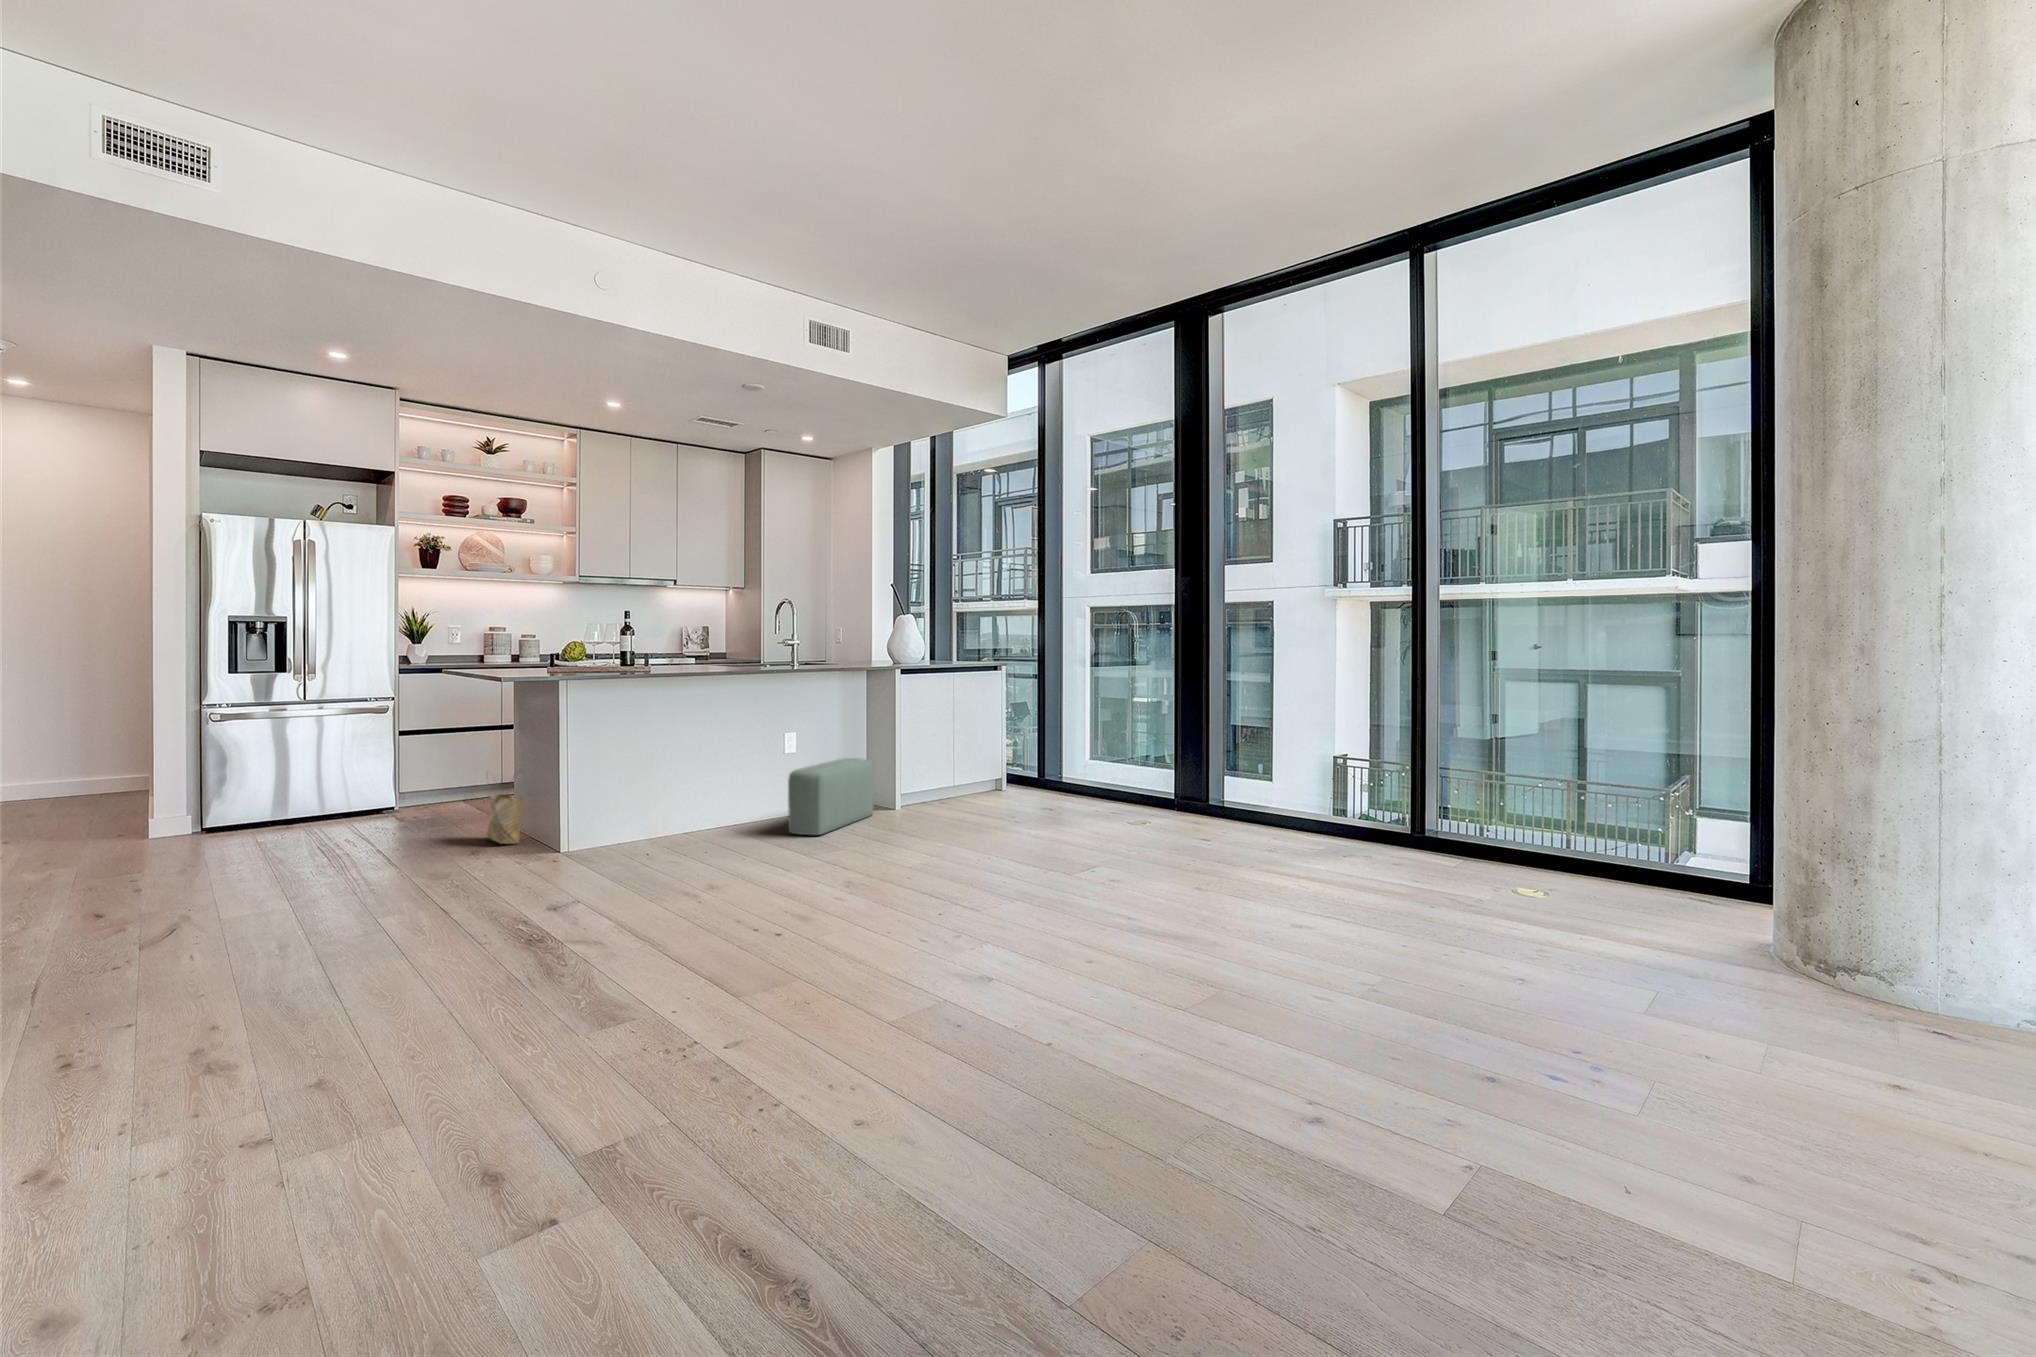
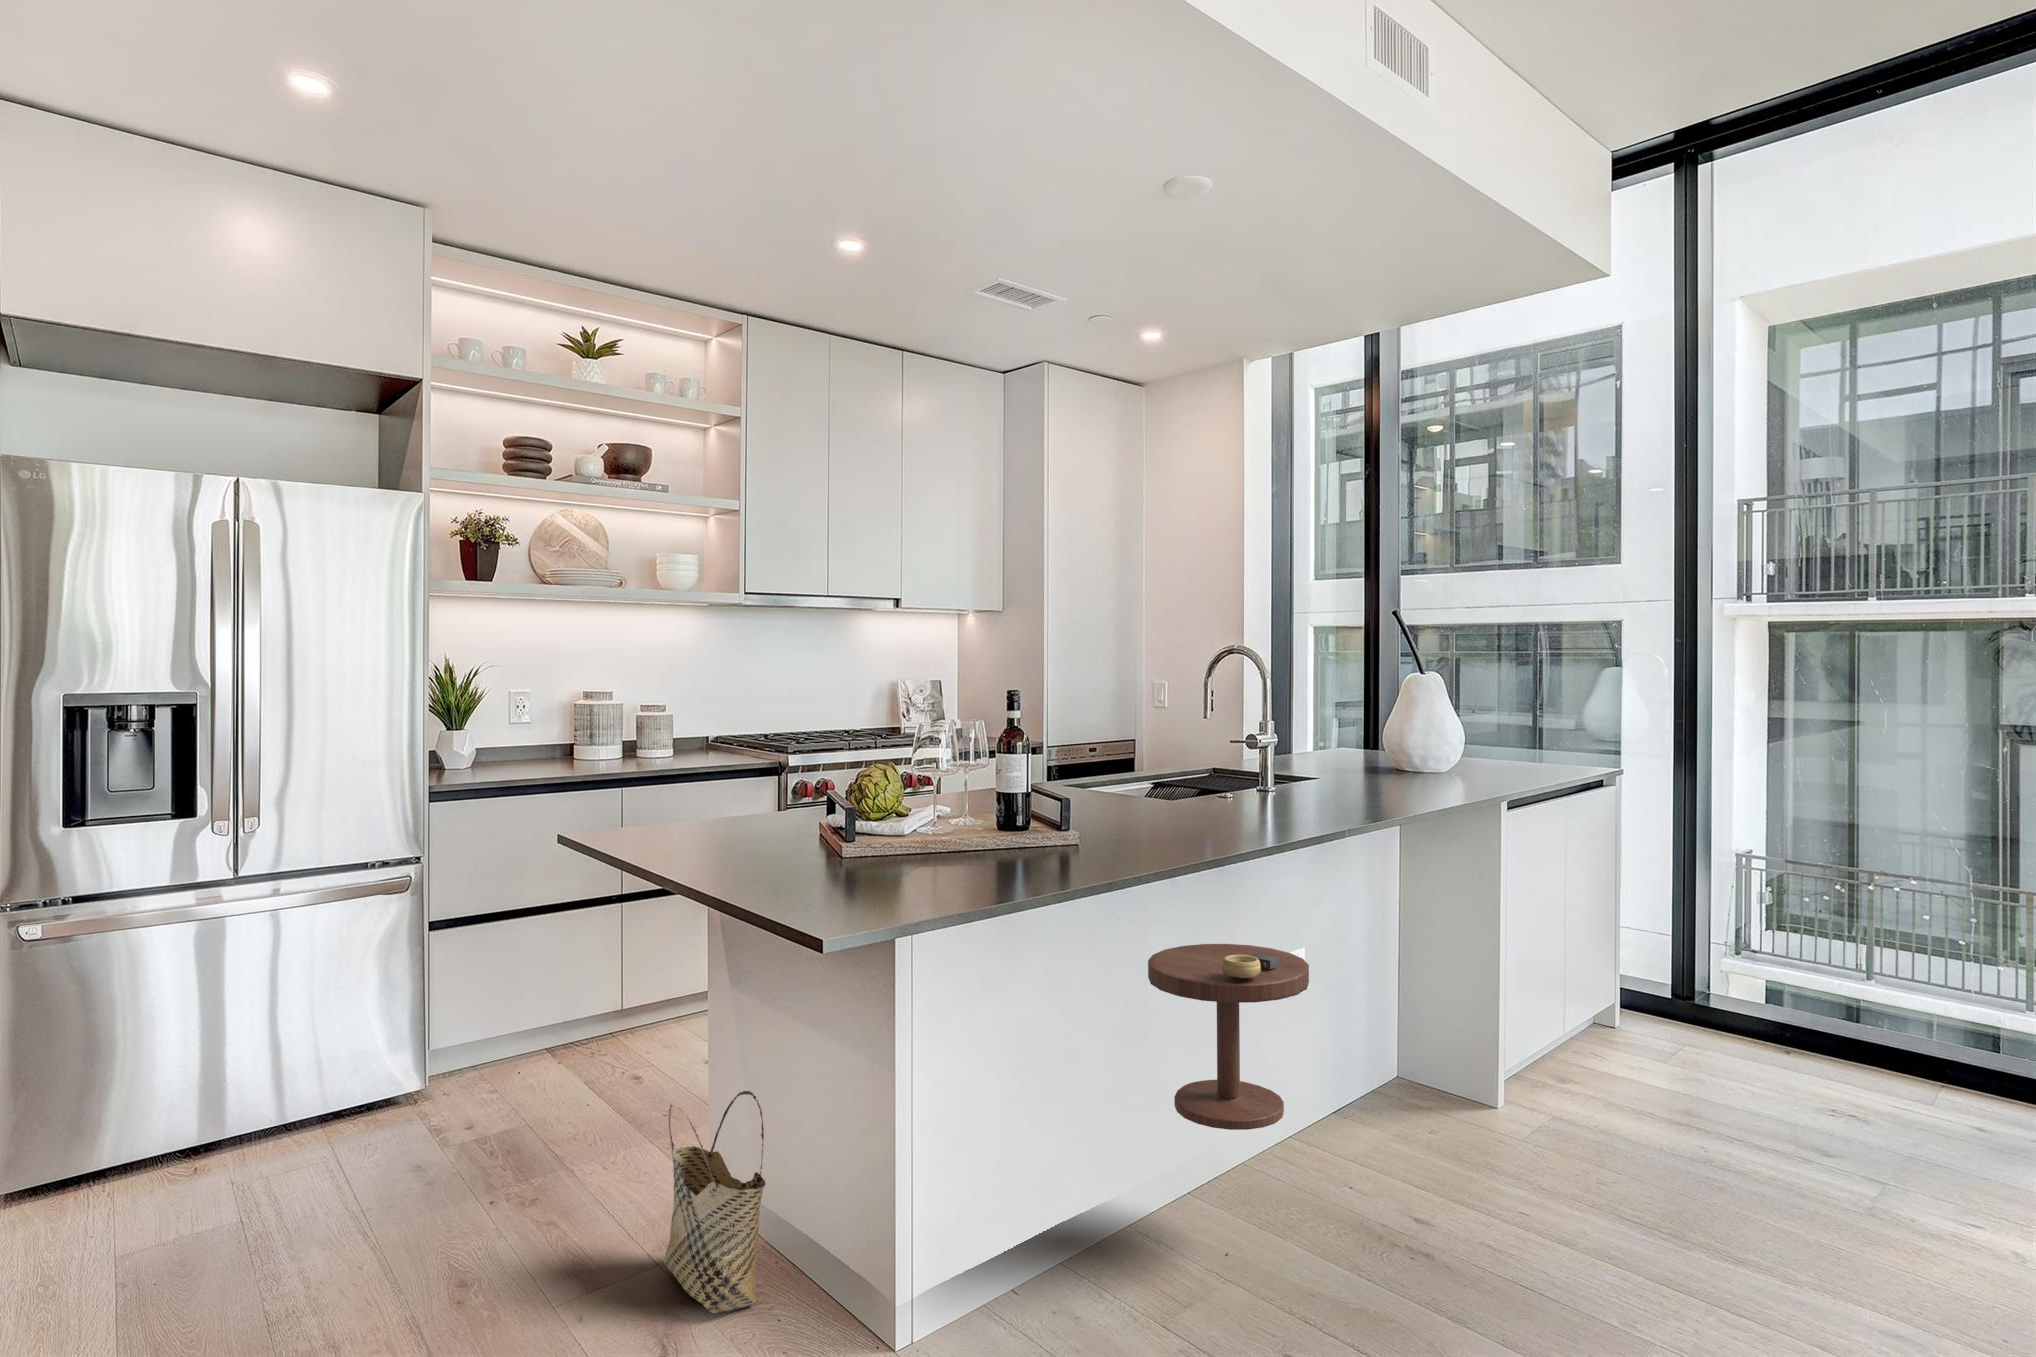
side table: none [683,718,748,835] -> present [1148,944,1309,1255]
pouf: present [788,758,874,835] -> none [1420,1007,1529,1270]

